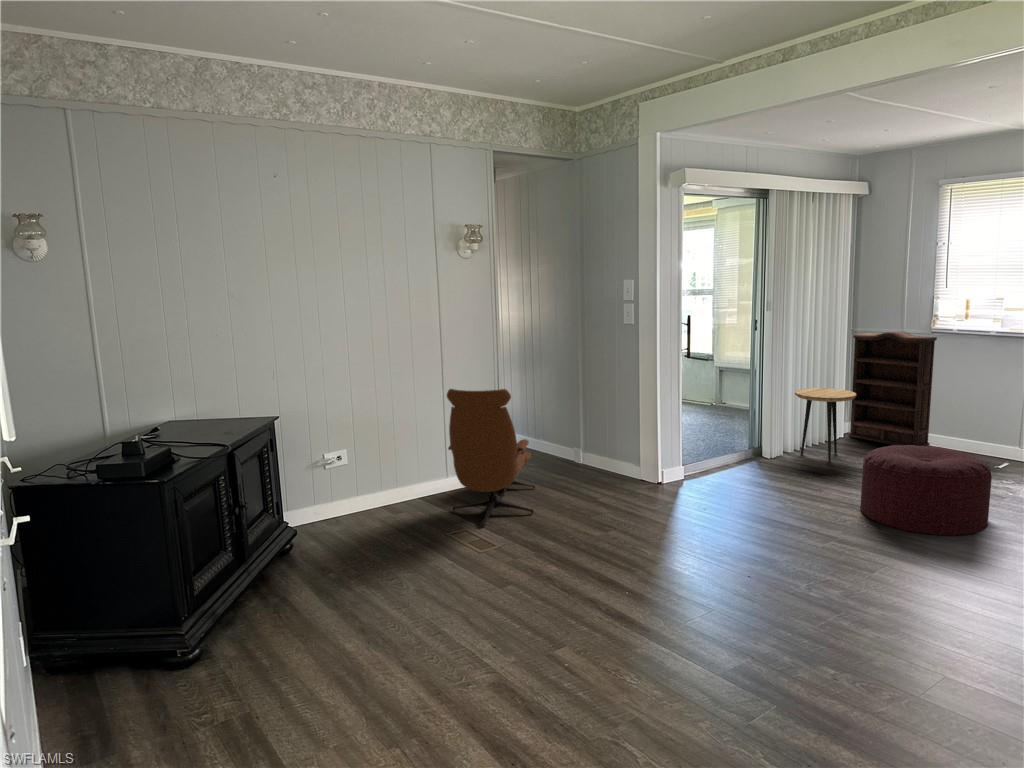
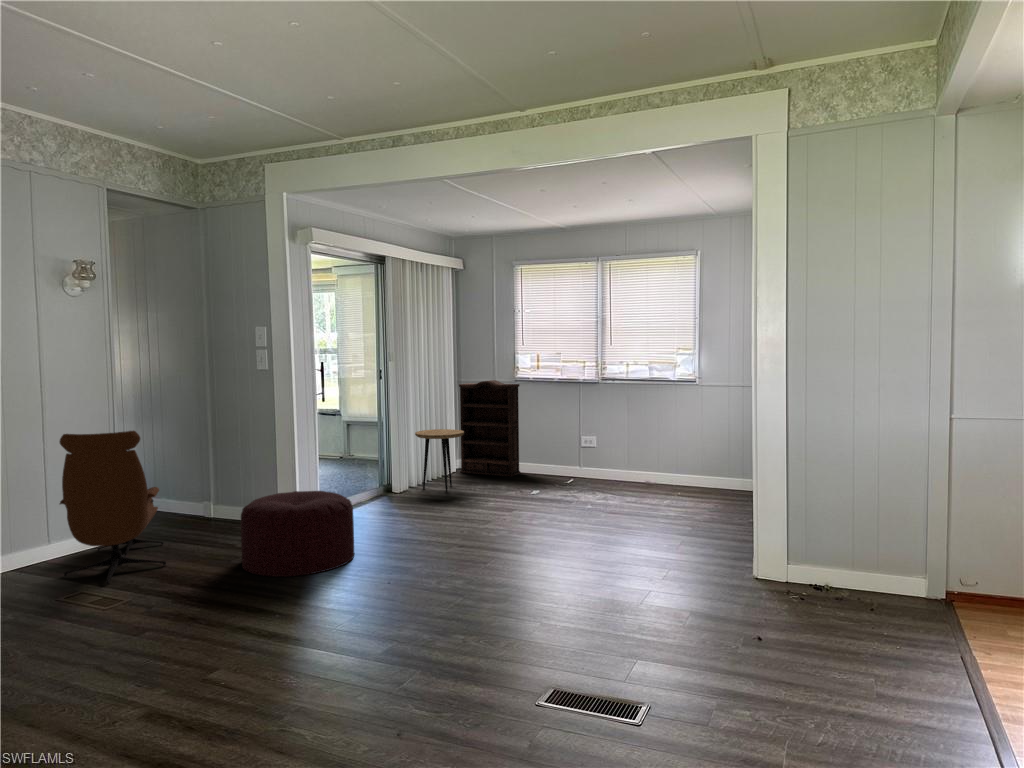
ottoman: present [860,445,992,535] -> present [241,491,355,577]

